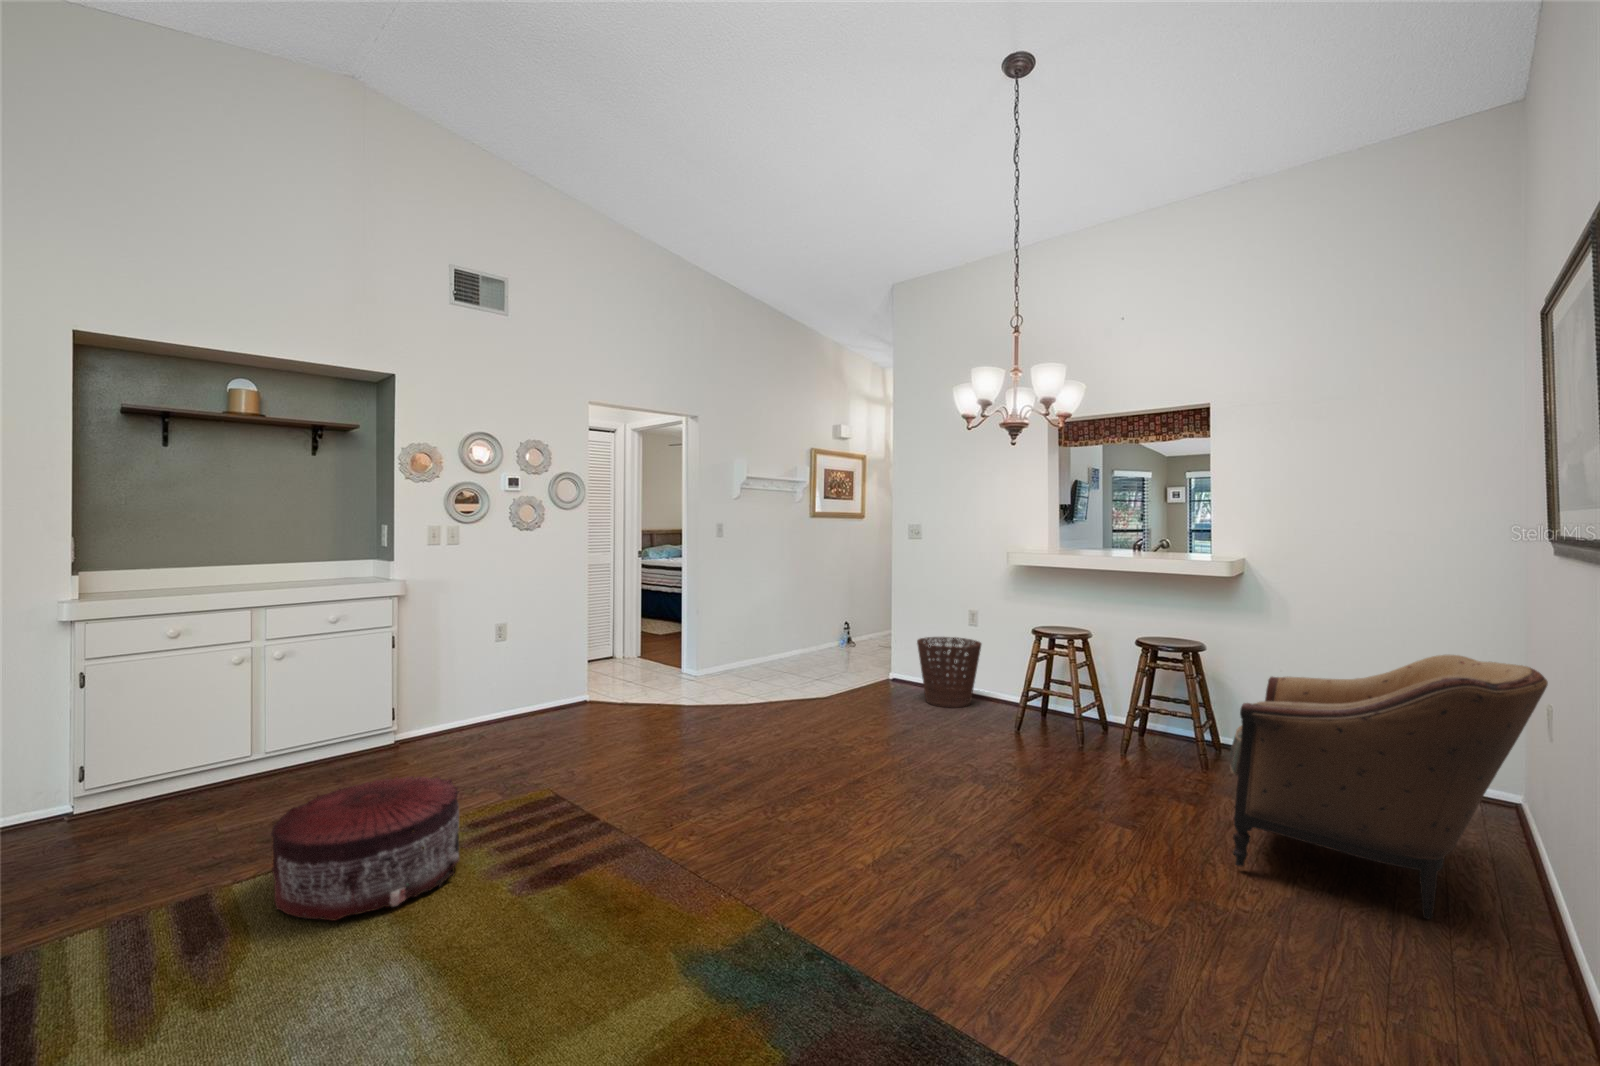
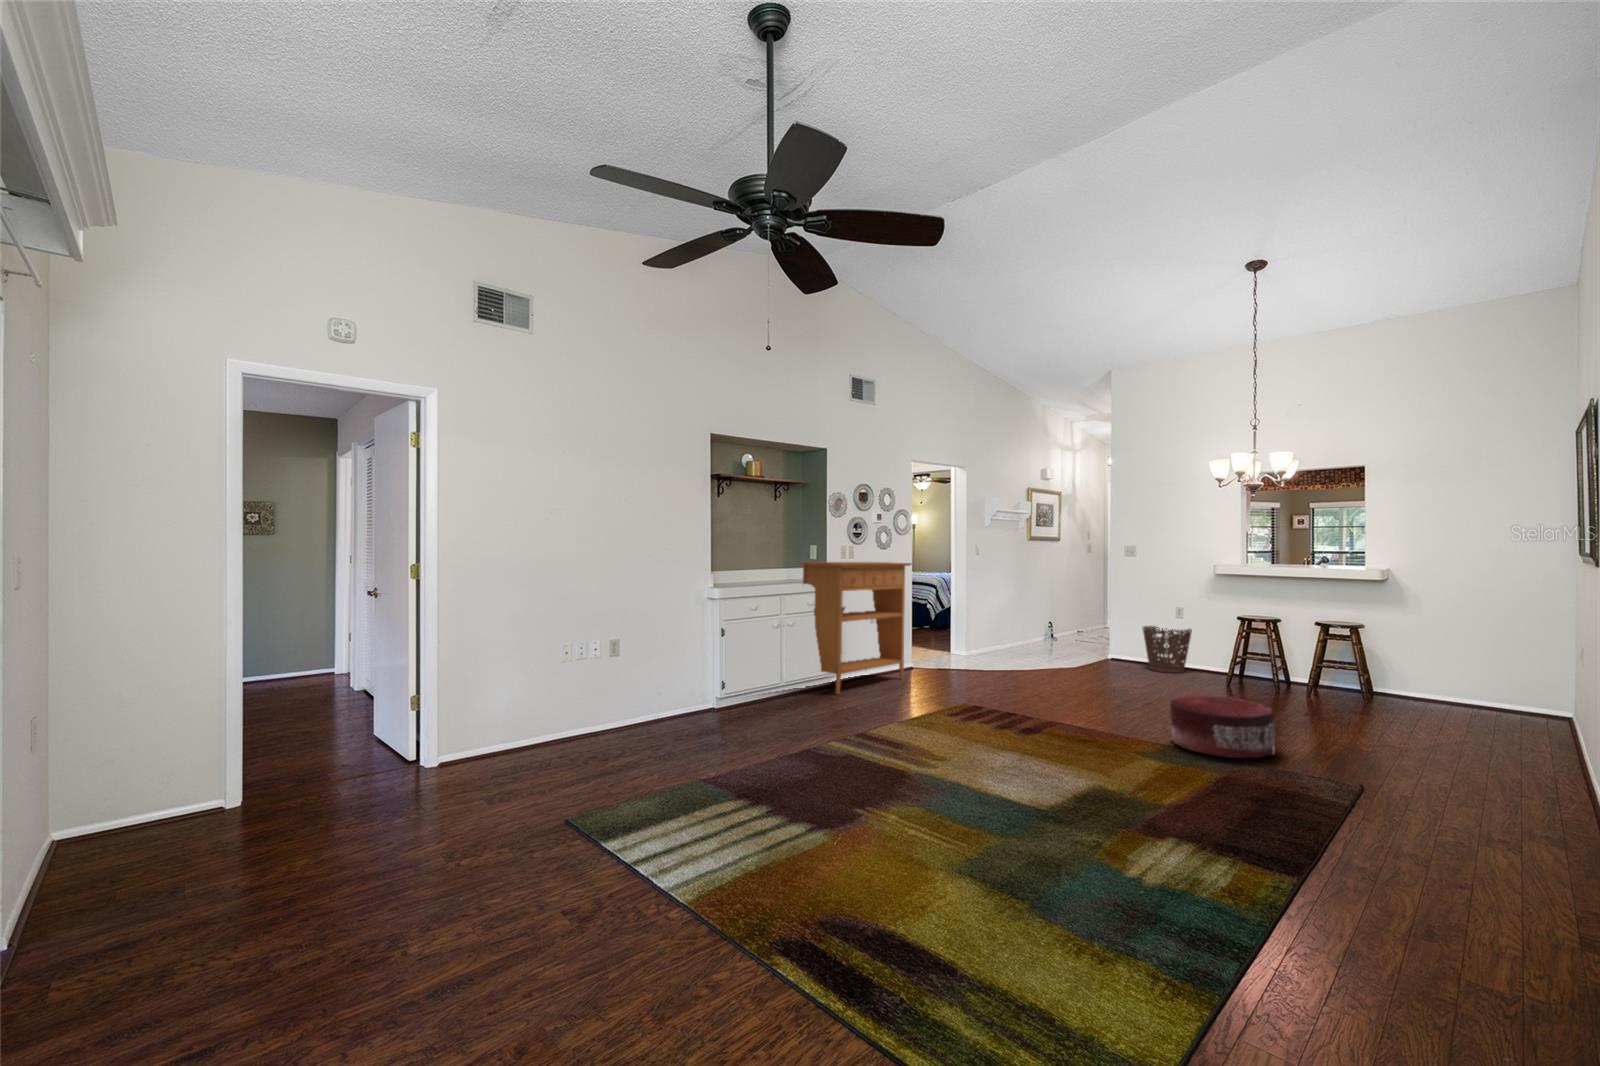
console table: none [308,551,545,779] -> present [800,562,912,694]
armchair: present [1230,655,1548,919] -> none [1393,617,1565,745]
pouf: present [271,776,459,921] -> present [1170,695,1276,758]

